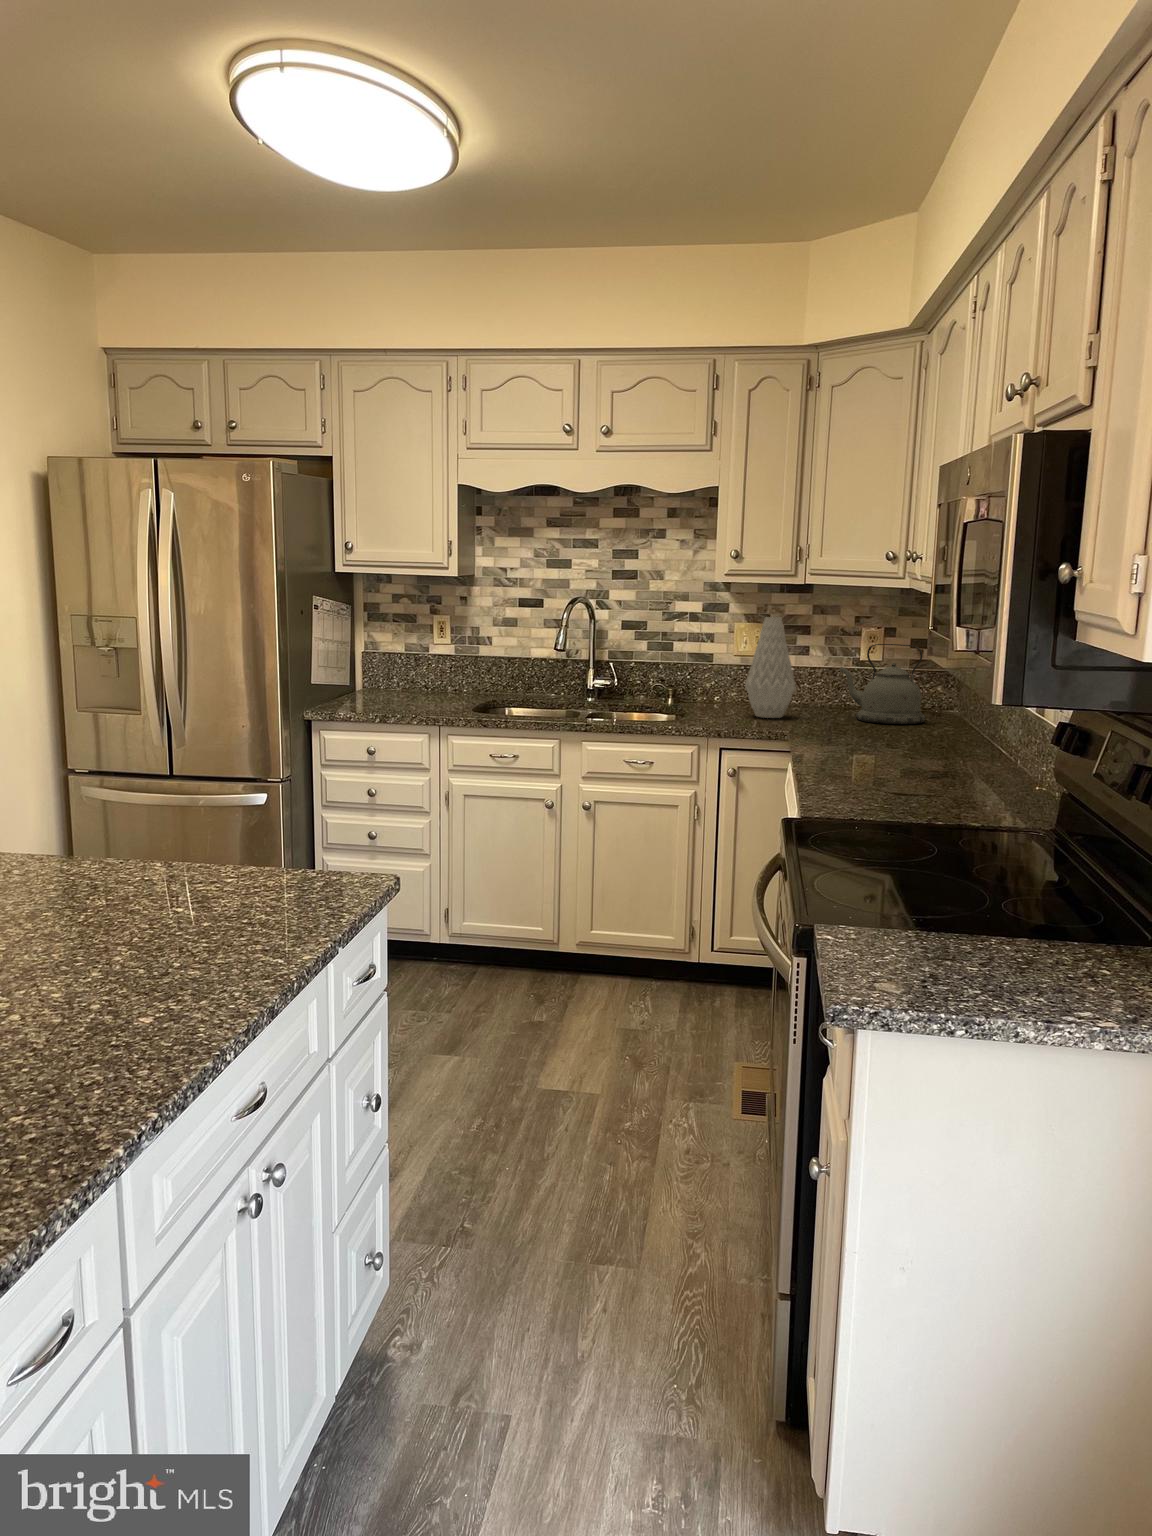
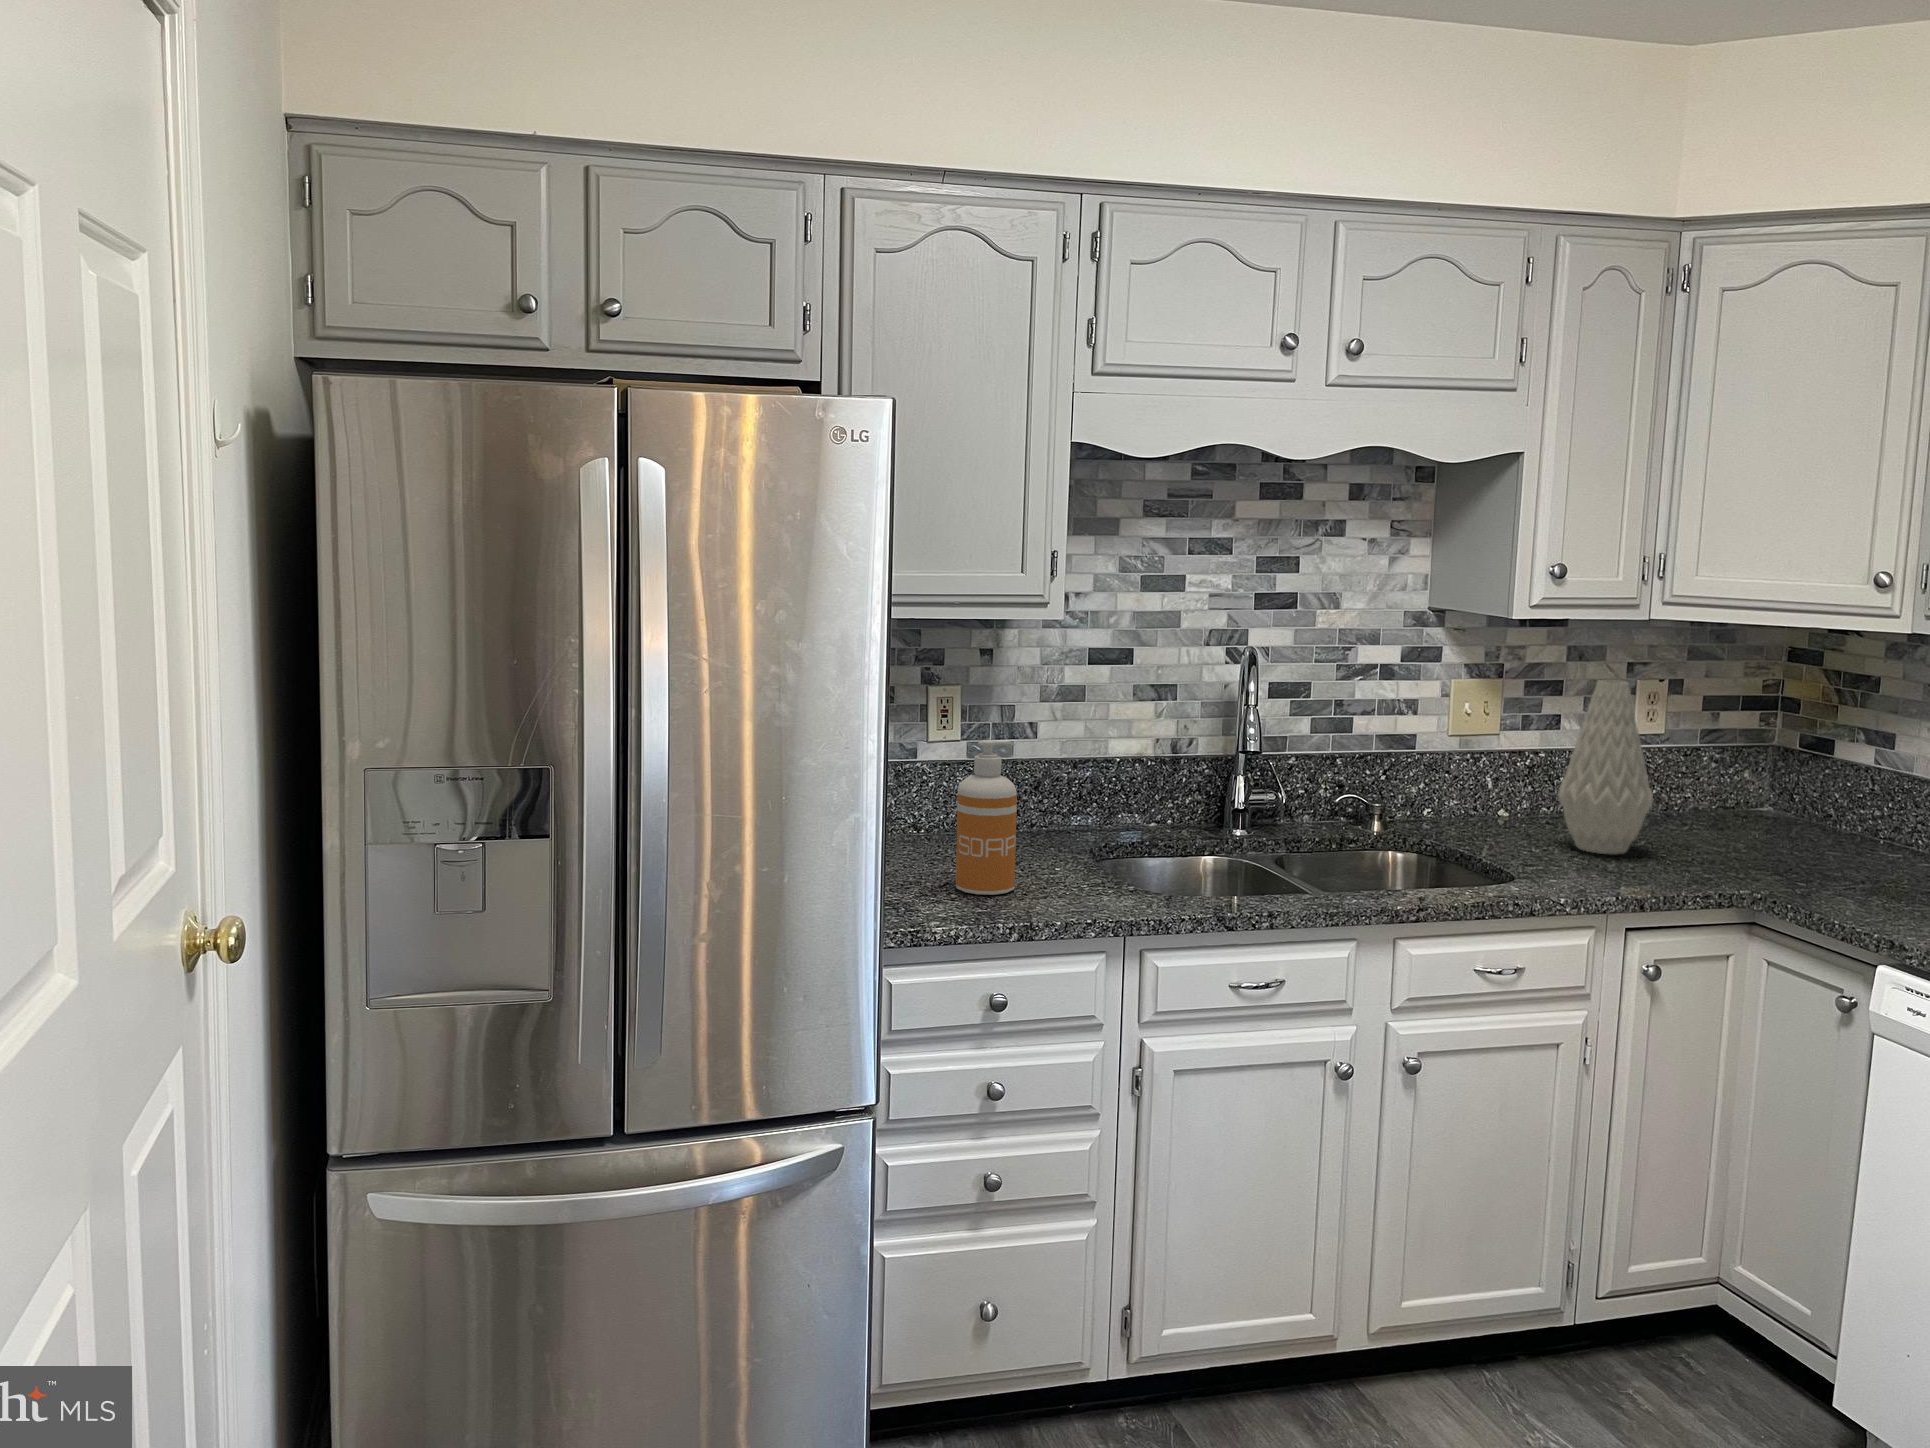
soap dispenser: none [385,632,414,706] -> present [956,740,1017,895]
kettle: present [840,644,925,724] -> none [1670,715,1820,850]

